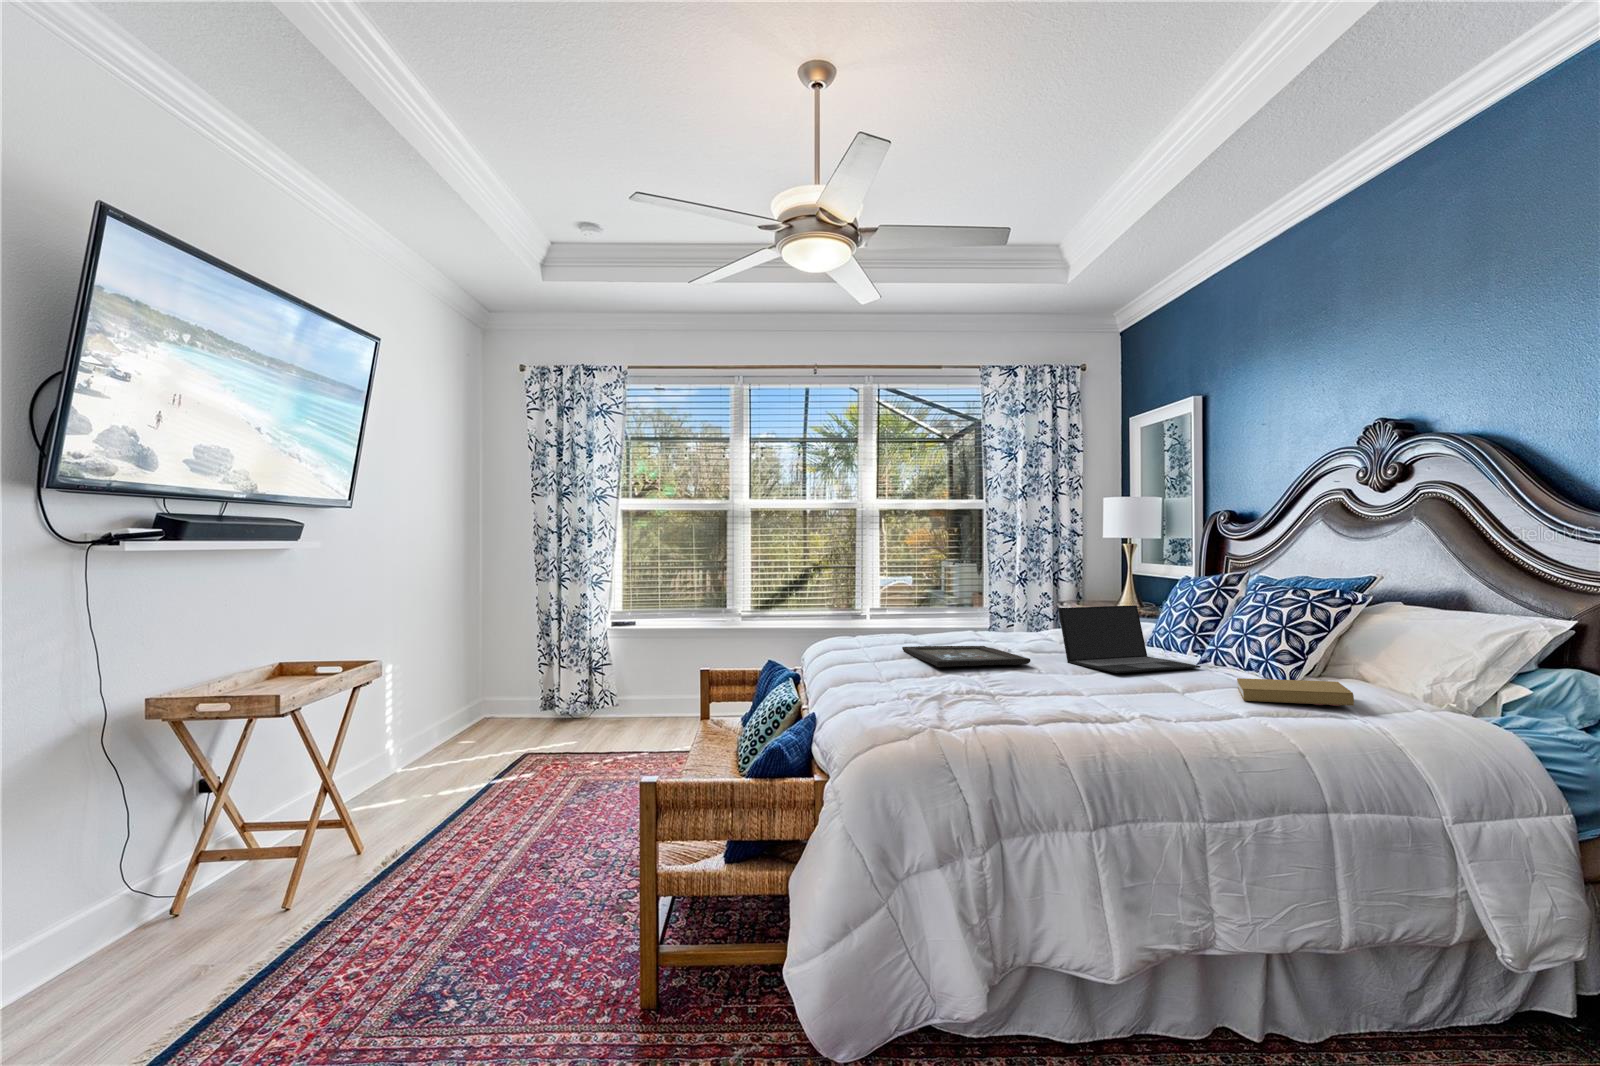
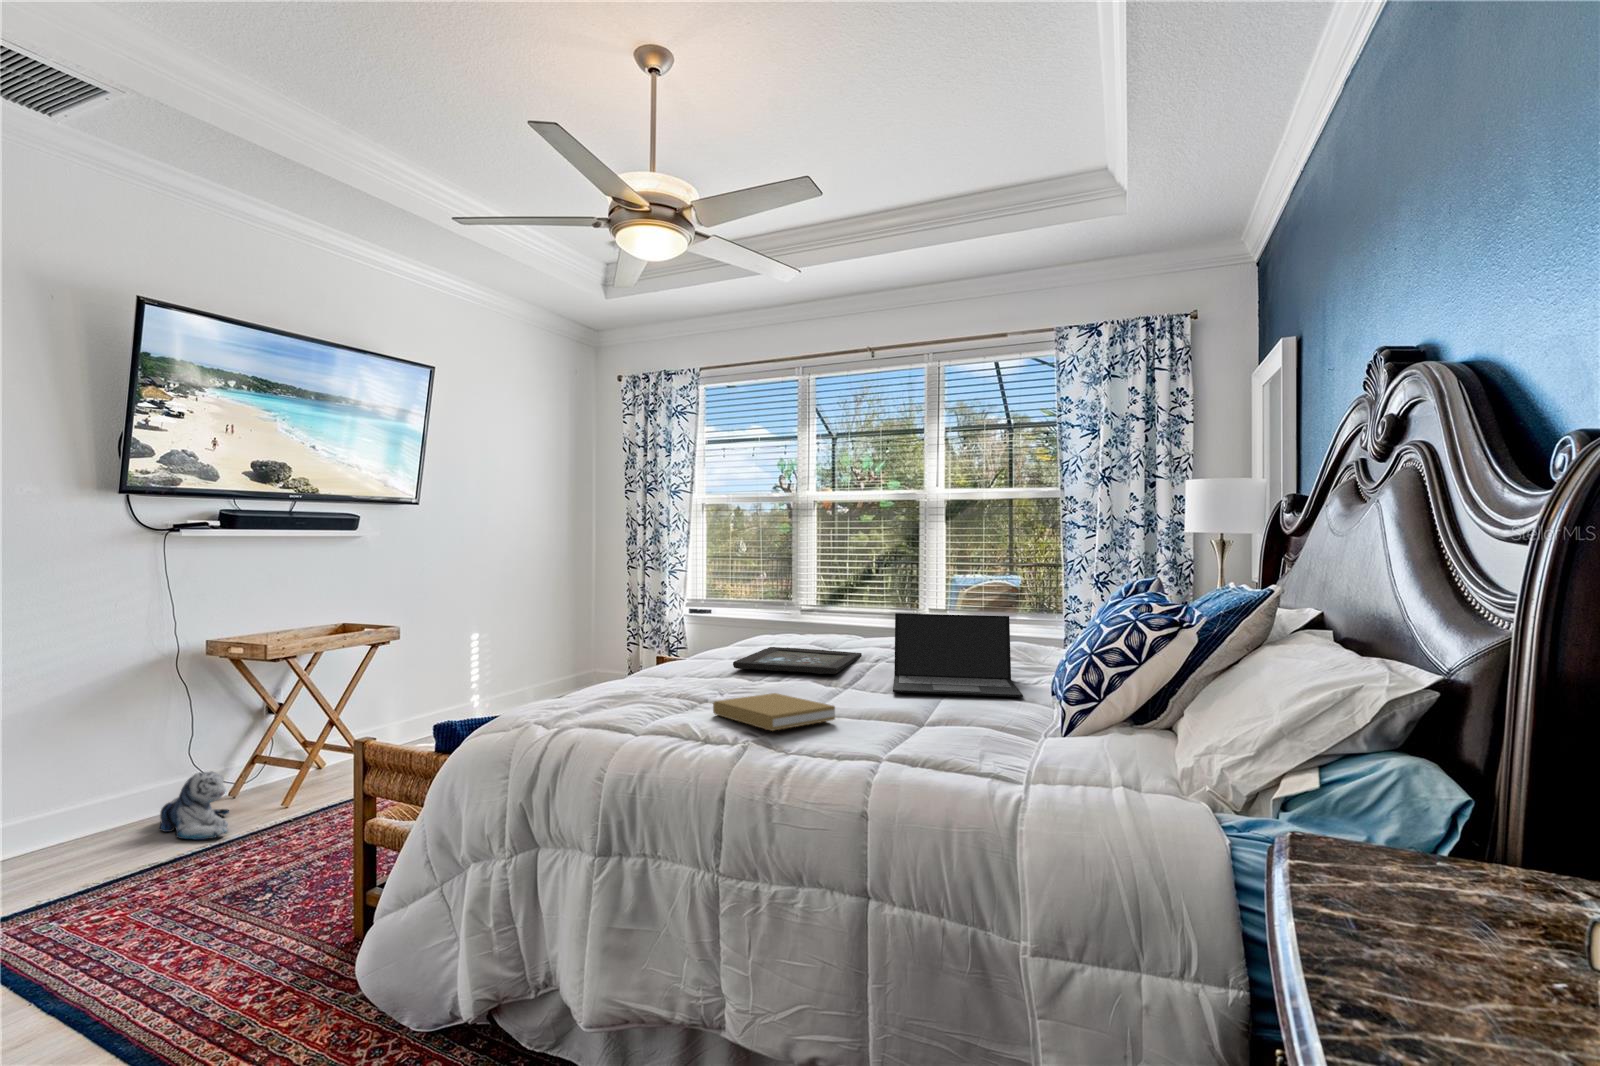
book: present [1237,678,1354,706] -> present [713,693,835,731]
plush toy: none [114,878,261,982] -> present [160,771,229,840]

